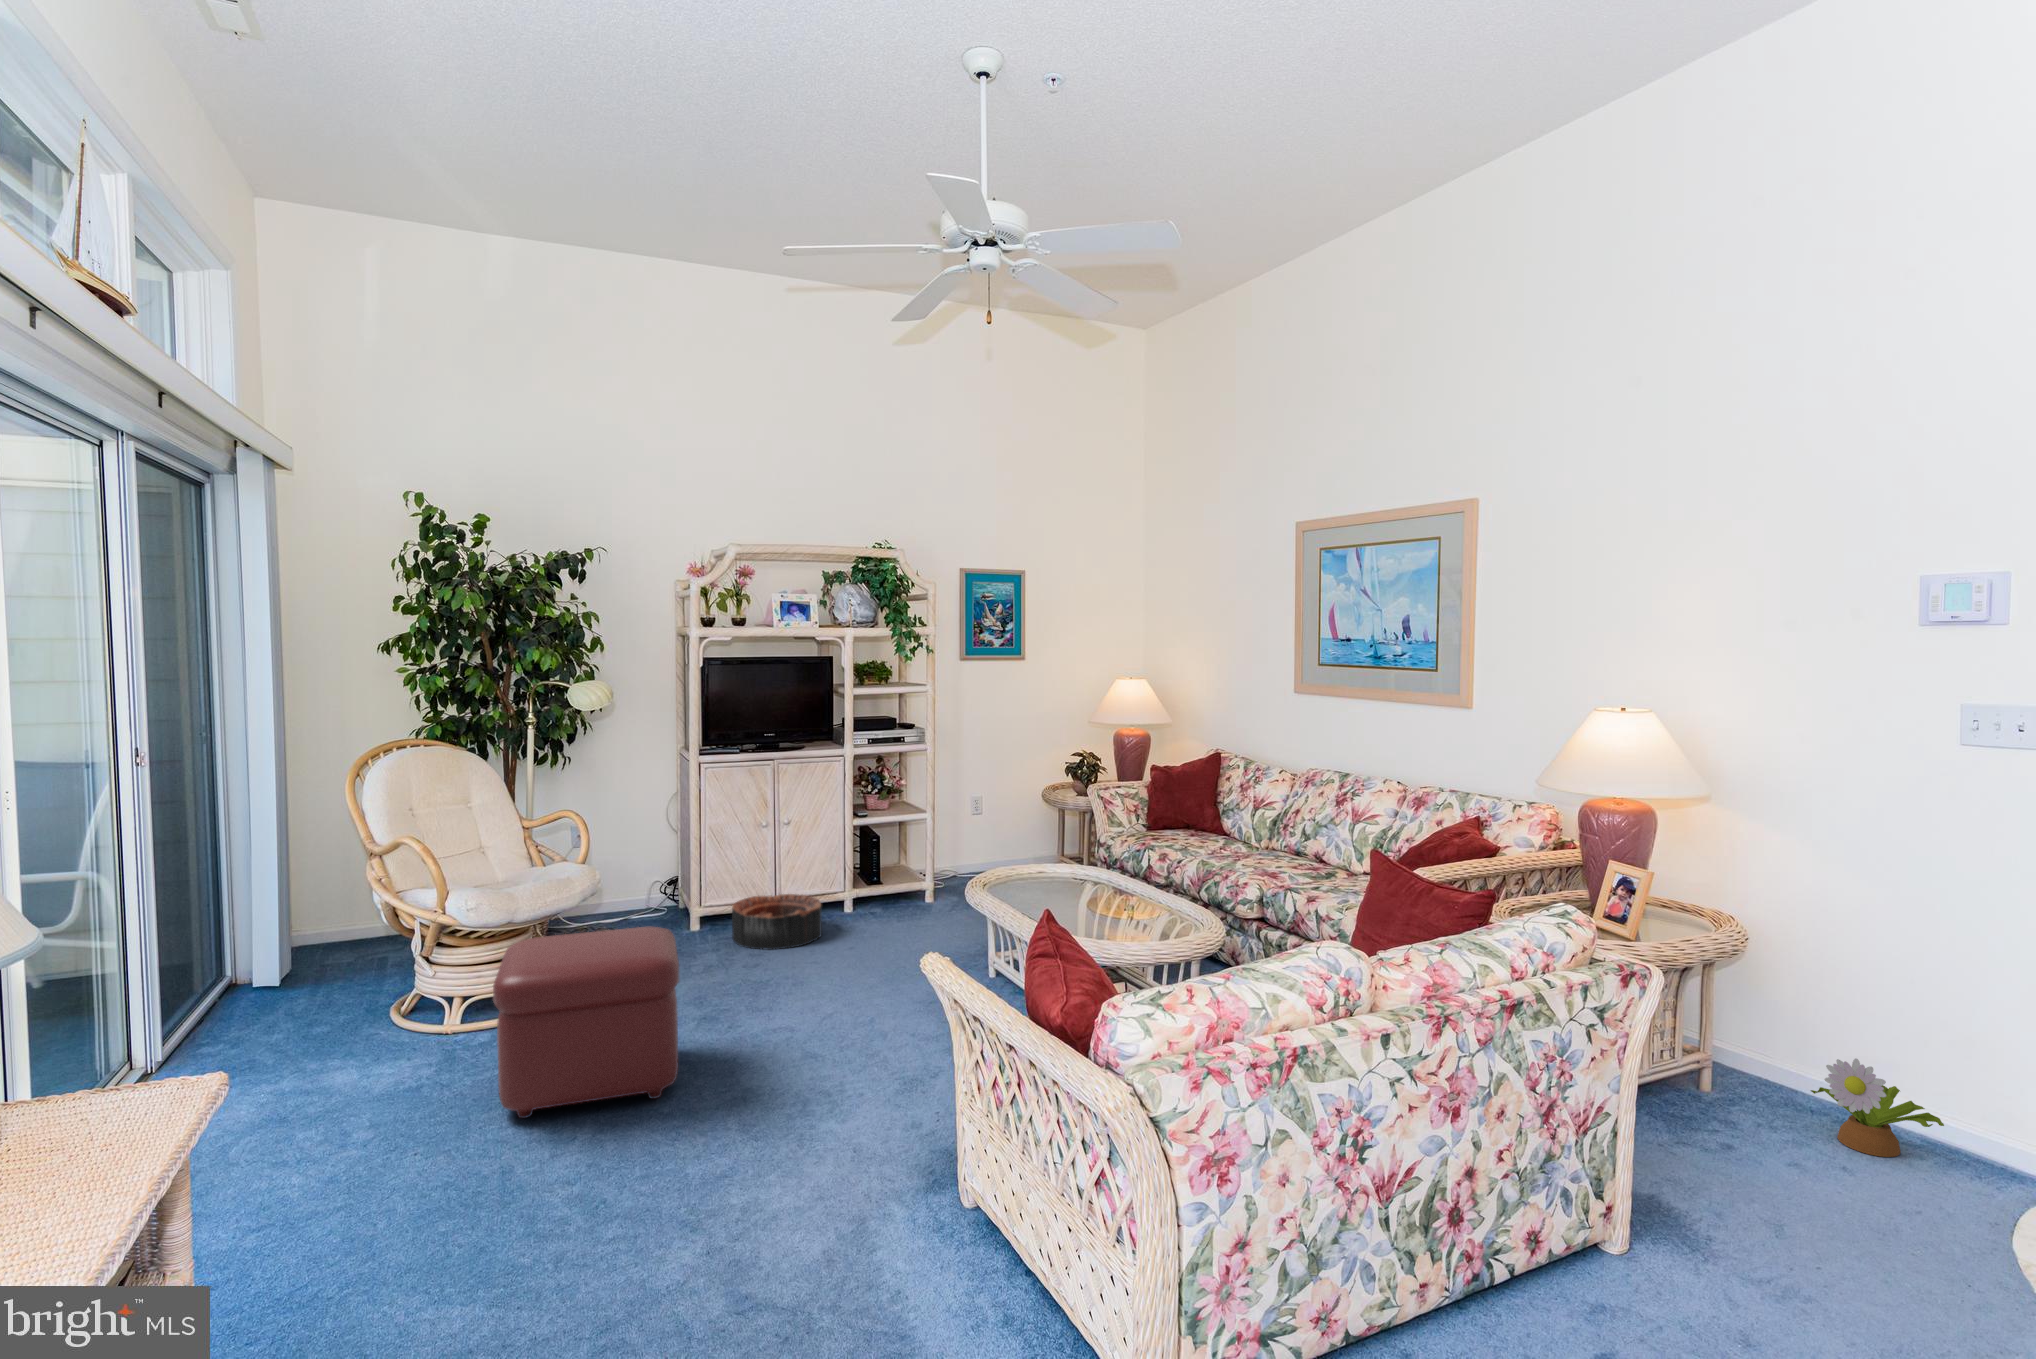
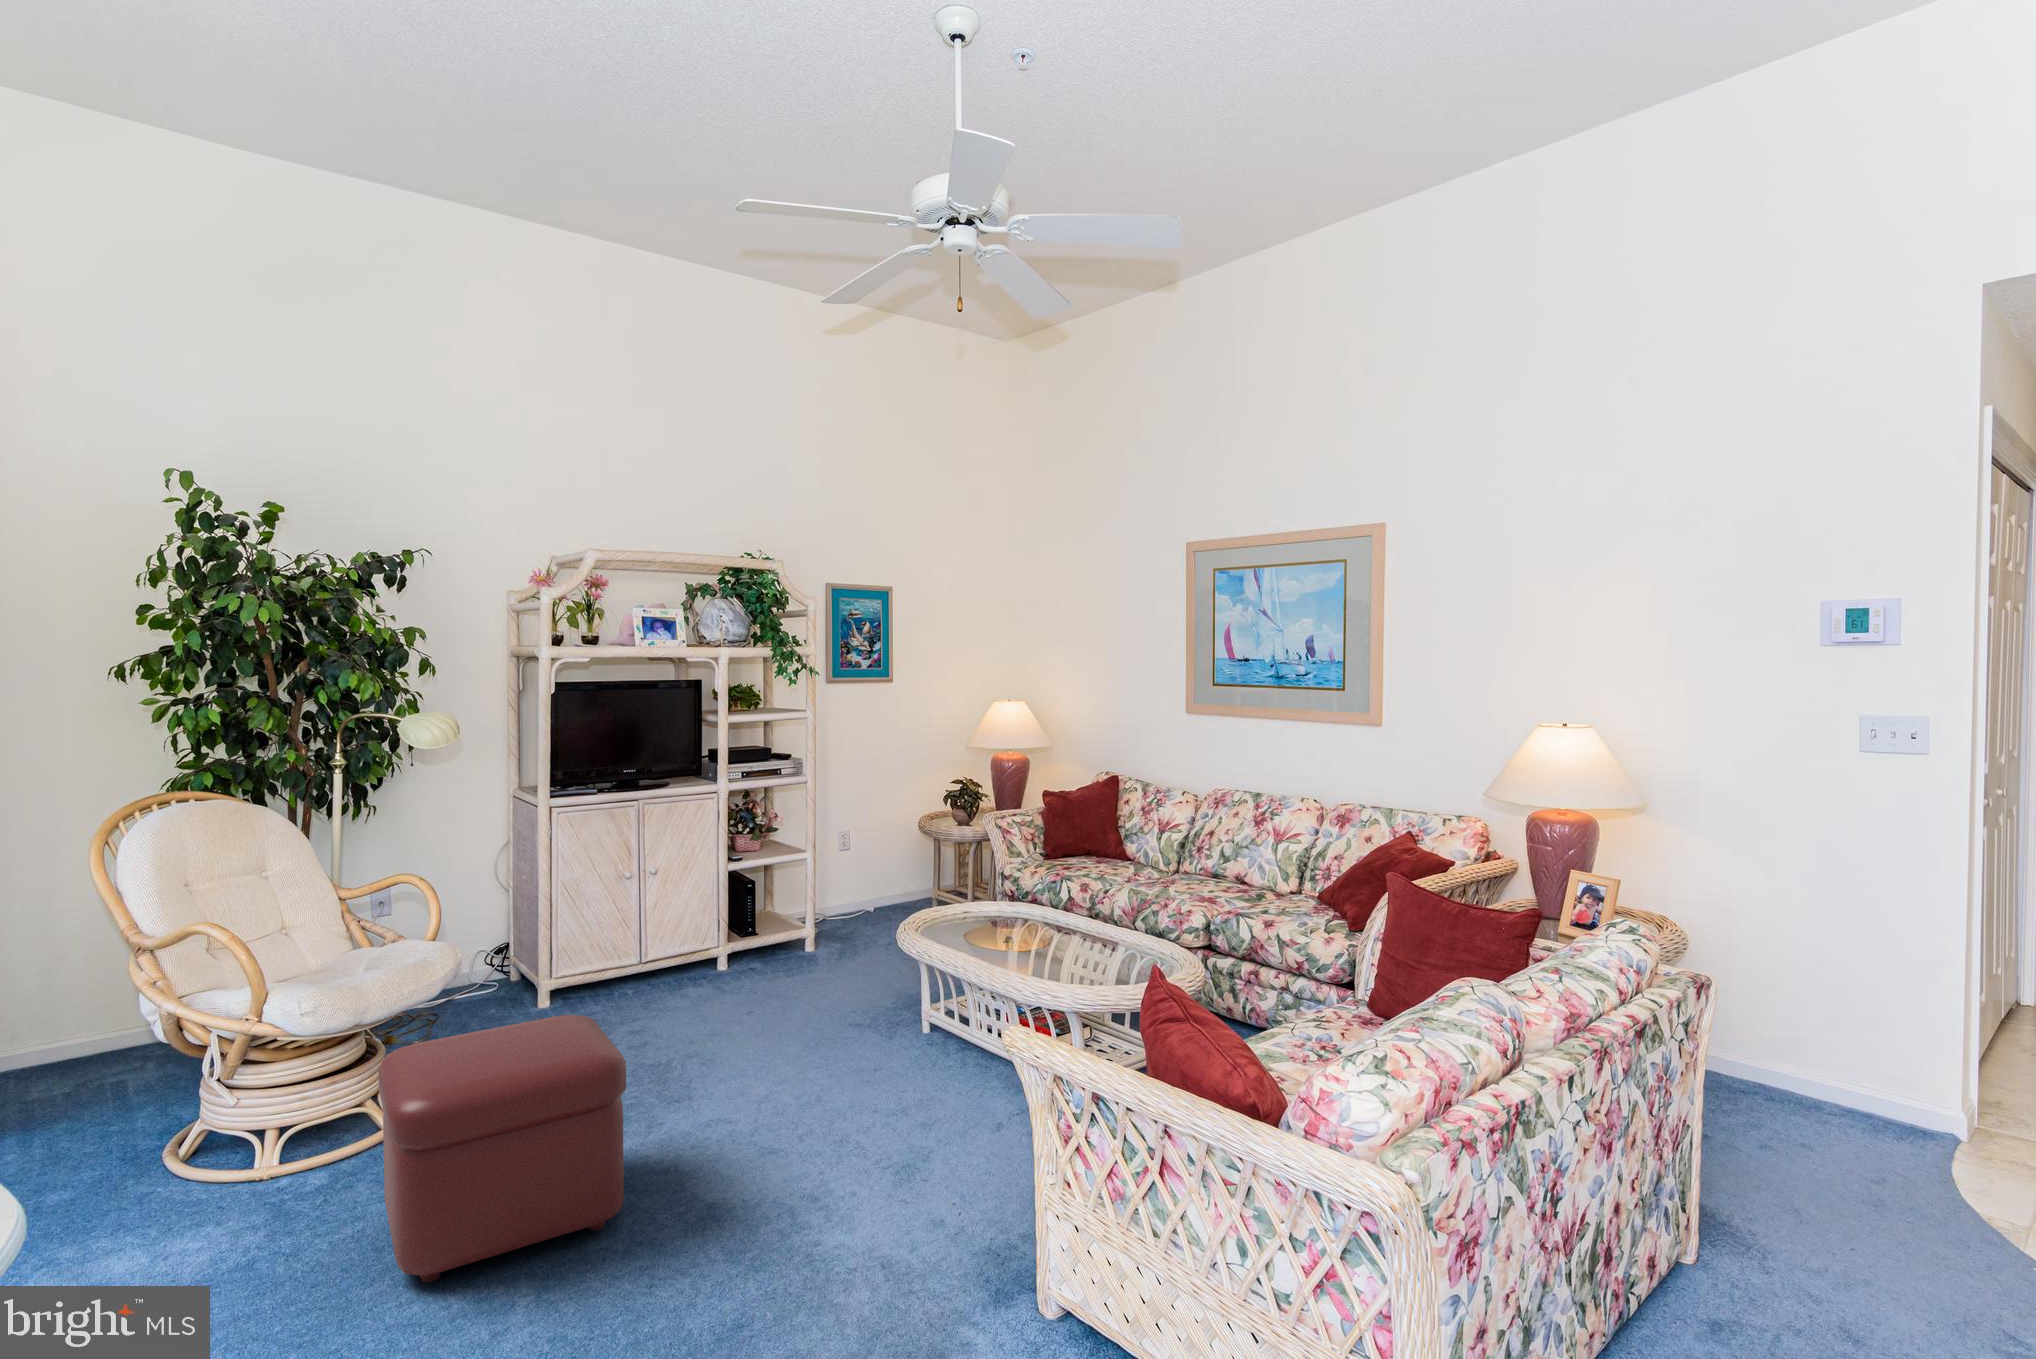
basket: present [732,894,822,950] -> none [596,954,705,1024]
decorative plant: present [1811,1058,1944,1157] -> none [1751,1041,1870,1129]

